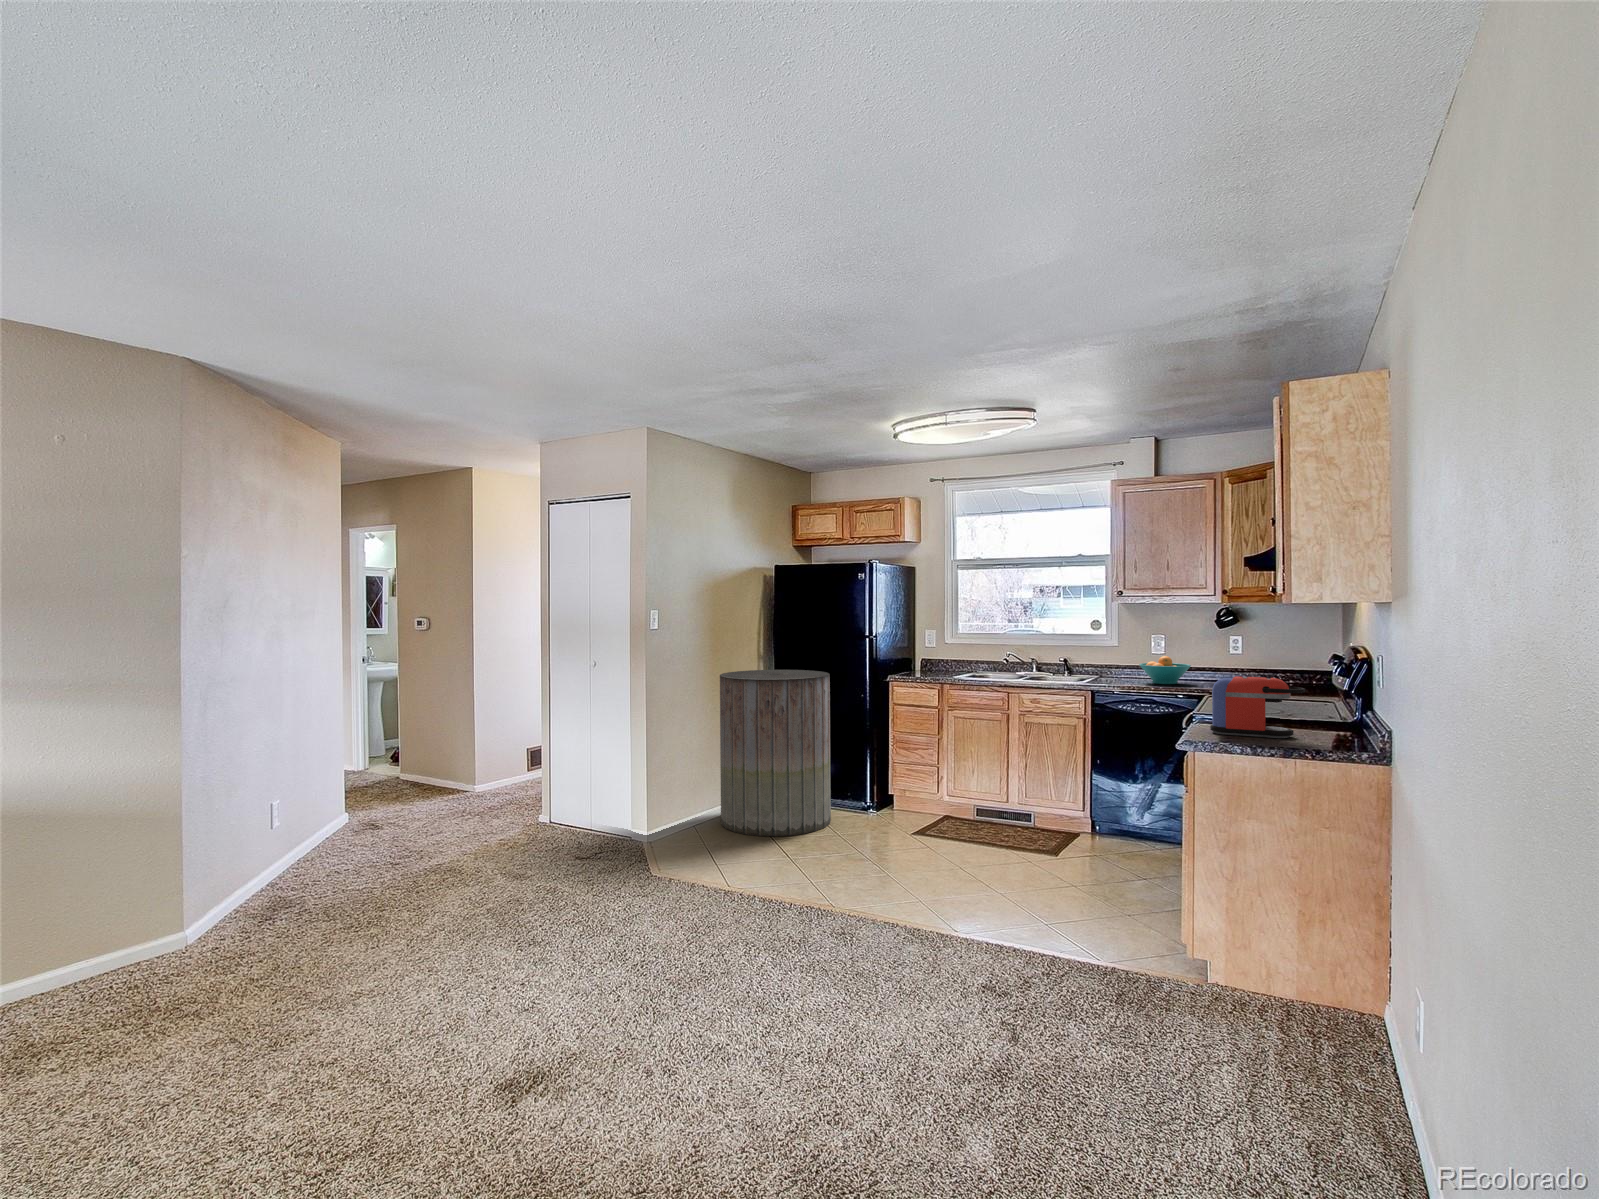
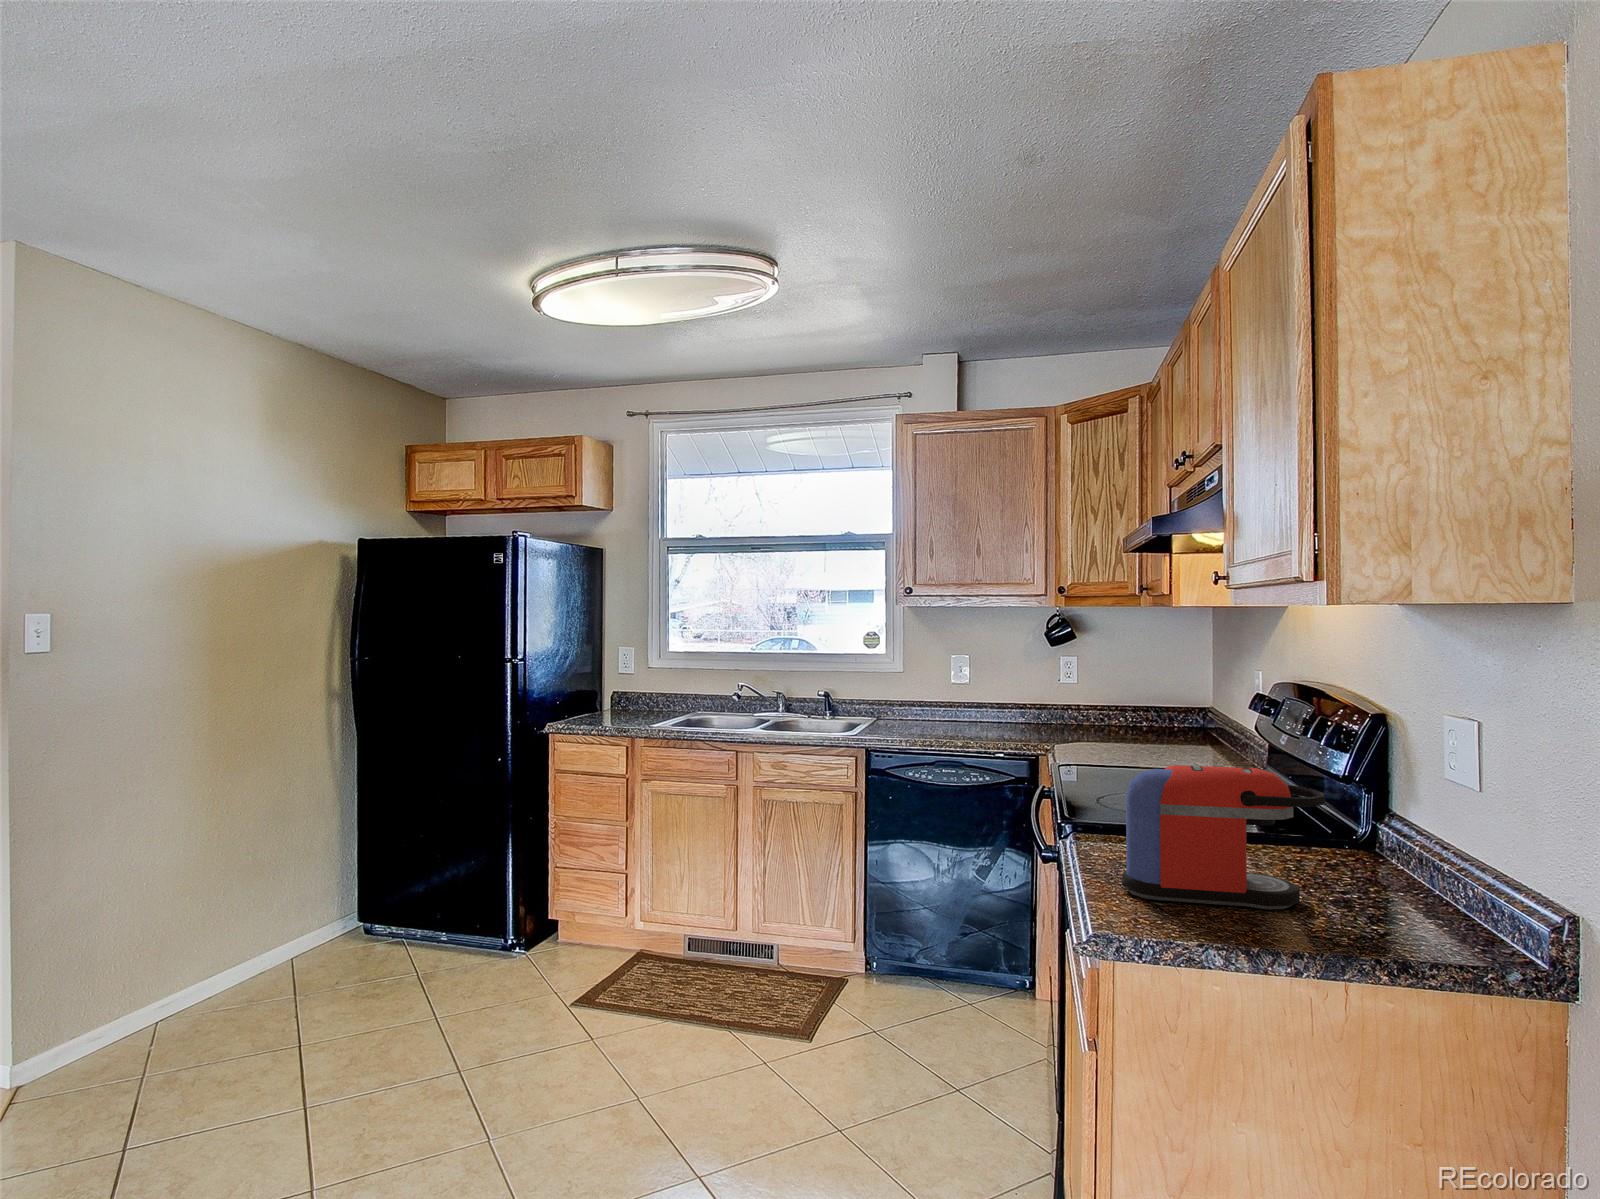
fruit bowl: present [1139,656,1191,684] -> none [934,688,1008,732]
trash can: present [720,670,831,836] -> none [203,719,430,1048]

